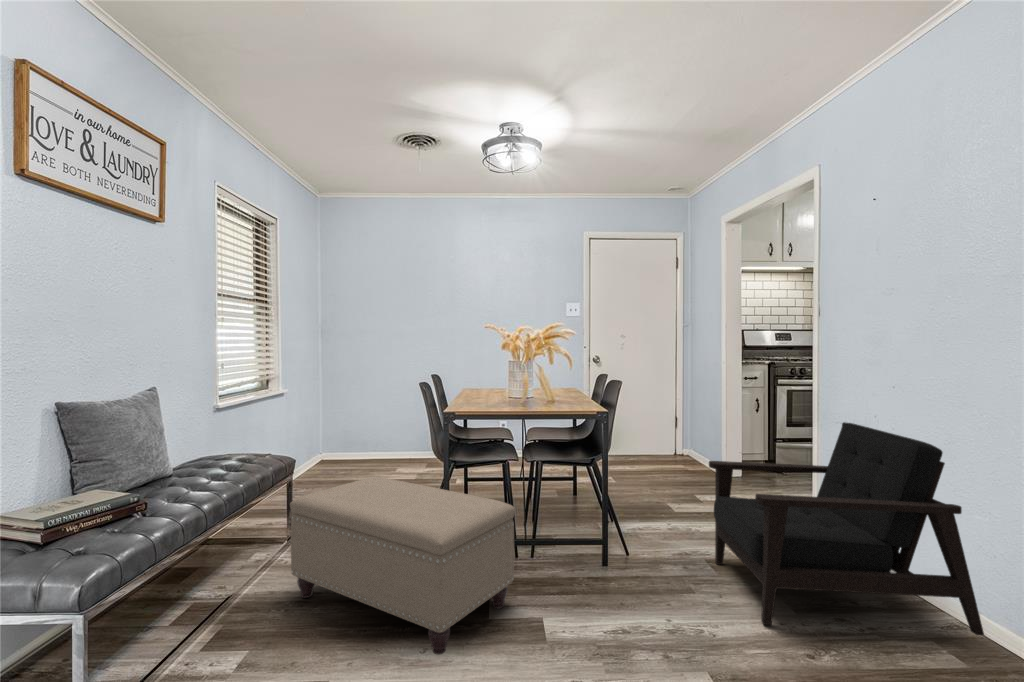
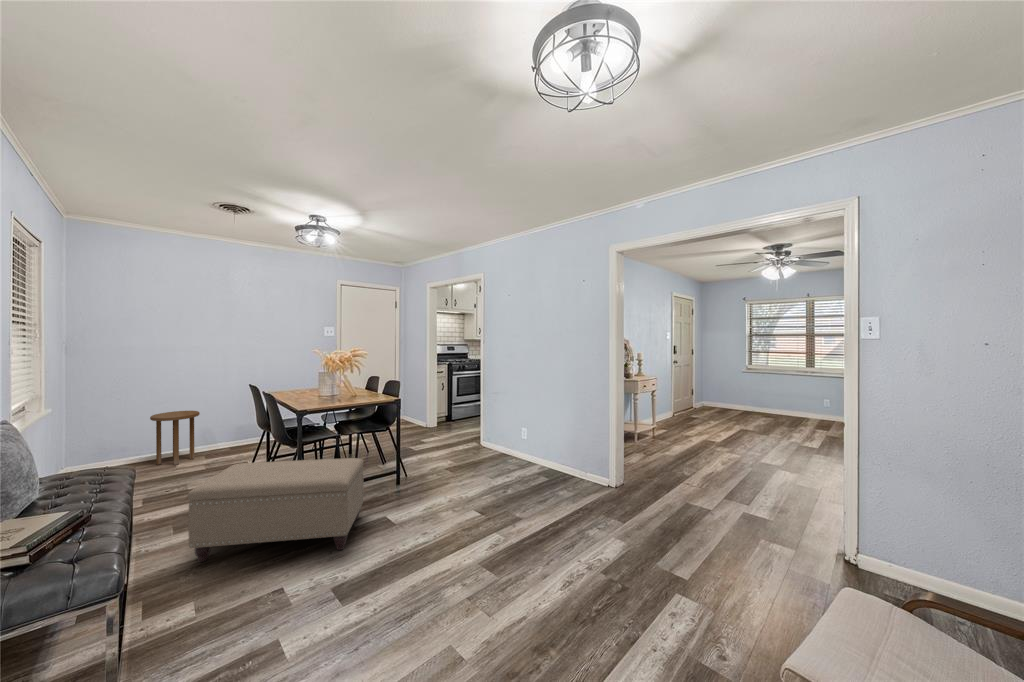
side table: none [384,407,428,467] -> present [150,411,200,465]
armchair: present [709,422,984,635] -> none [447,391,552,487]

